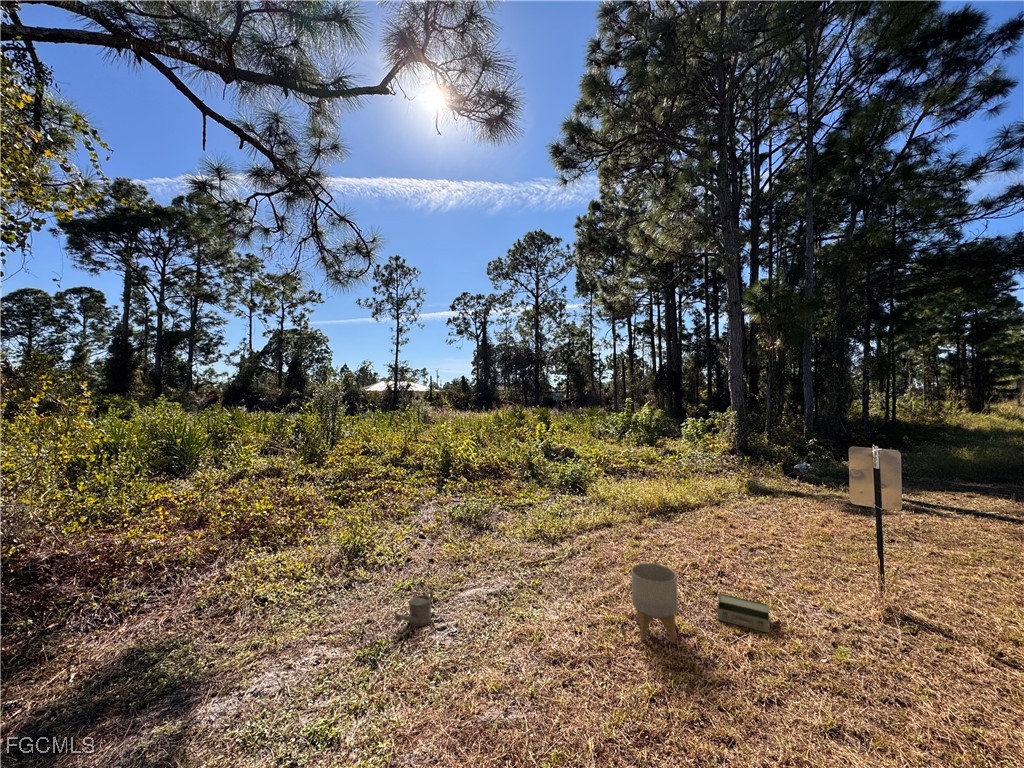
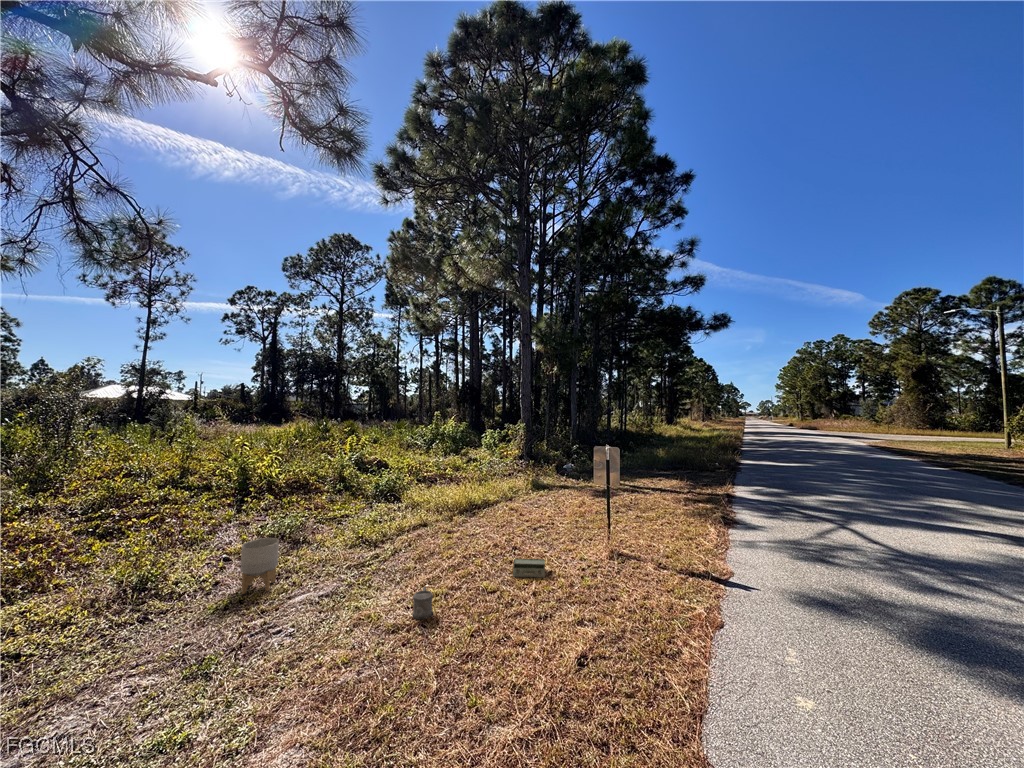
planter: present [631,563,678,643] -> present [241,538,279,594]
watering can: present [396,591,433,627] -> present [413,587,433,619]

